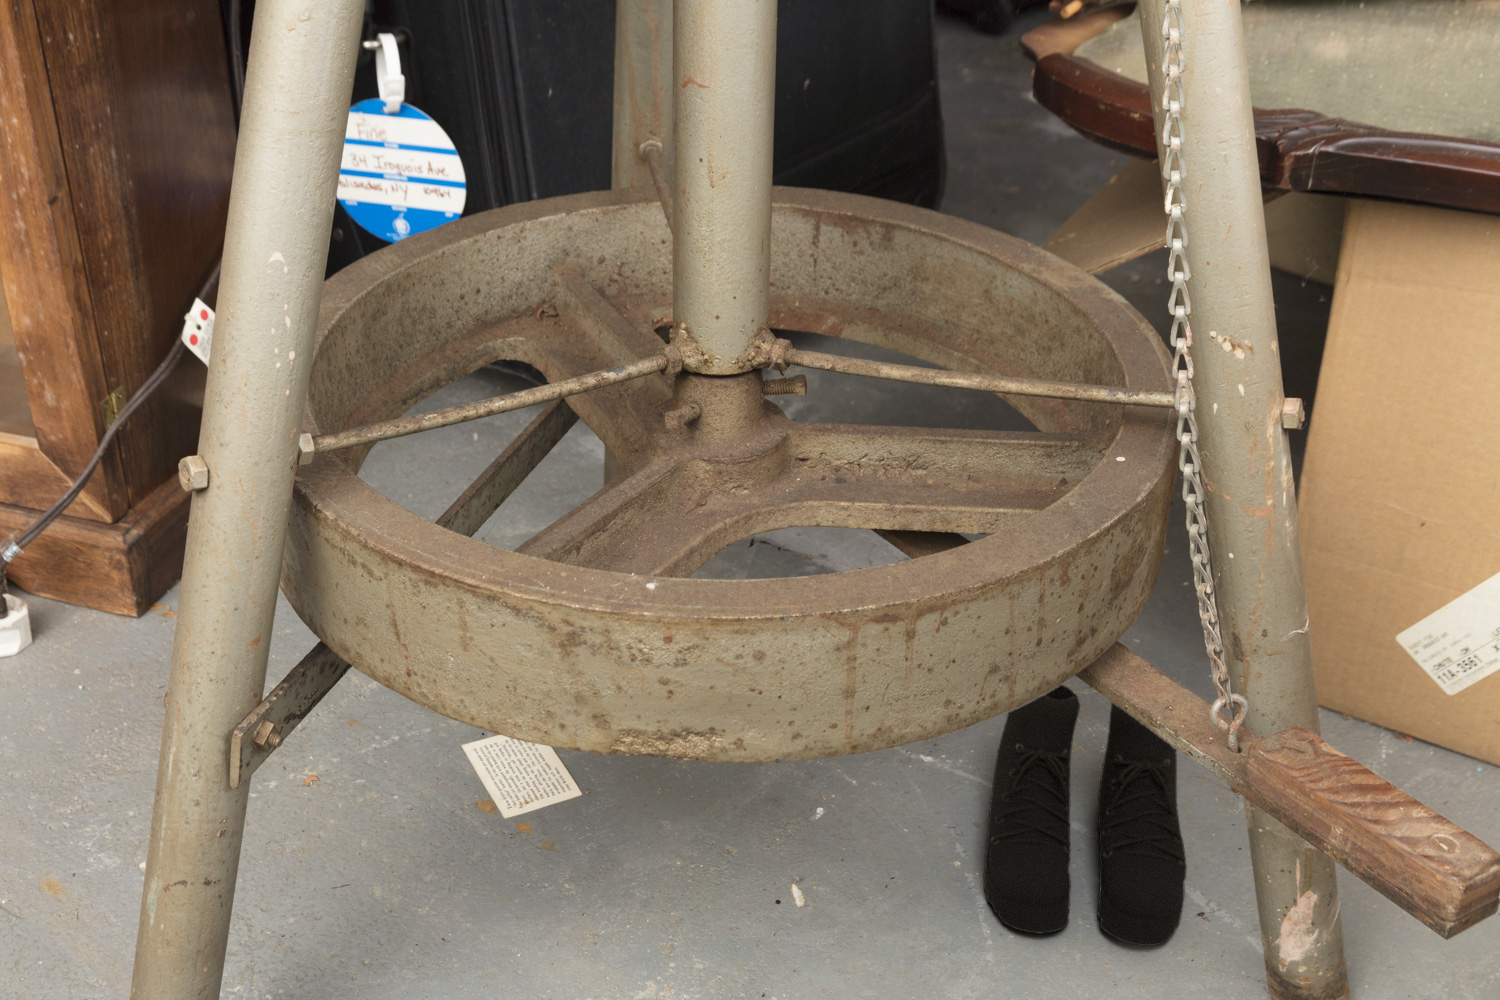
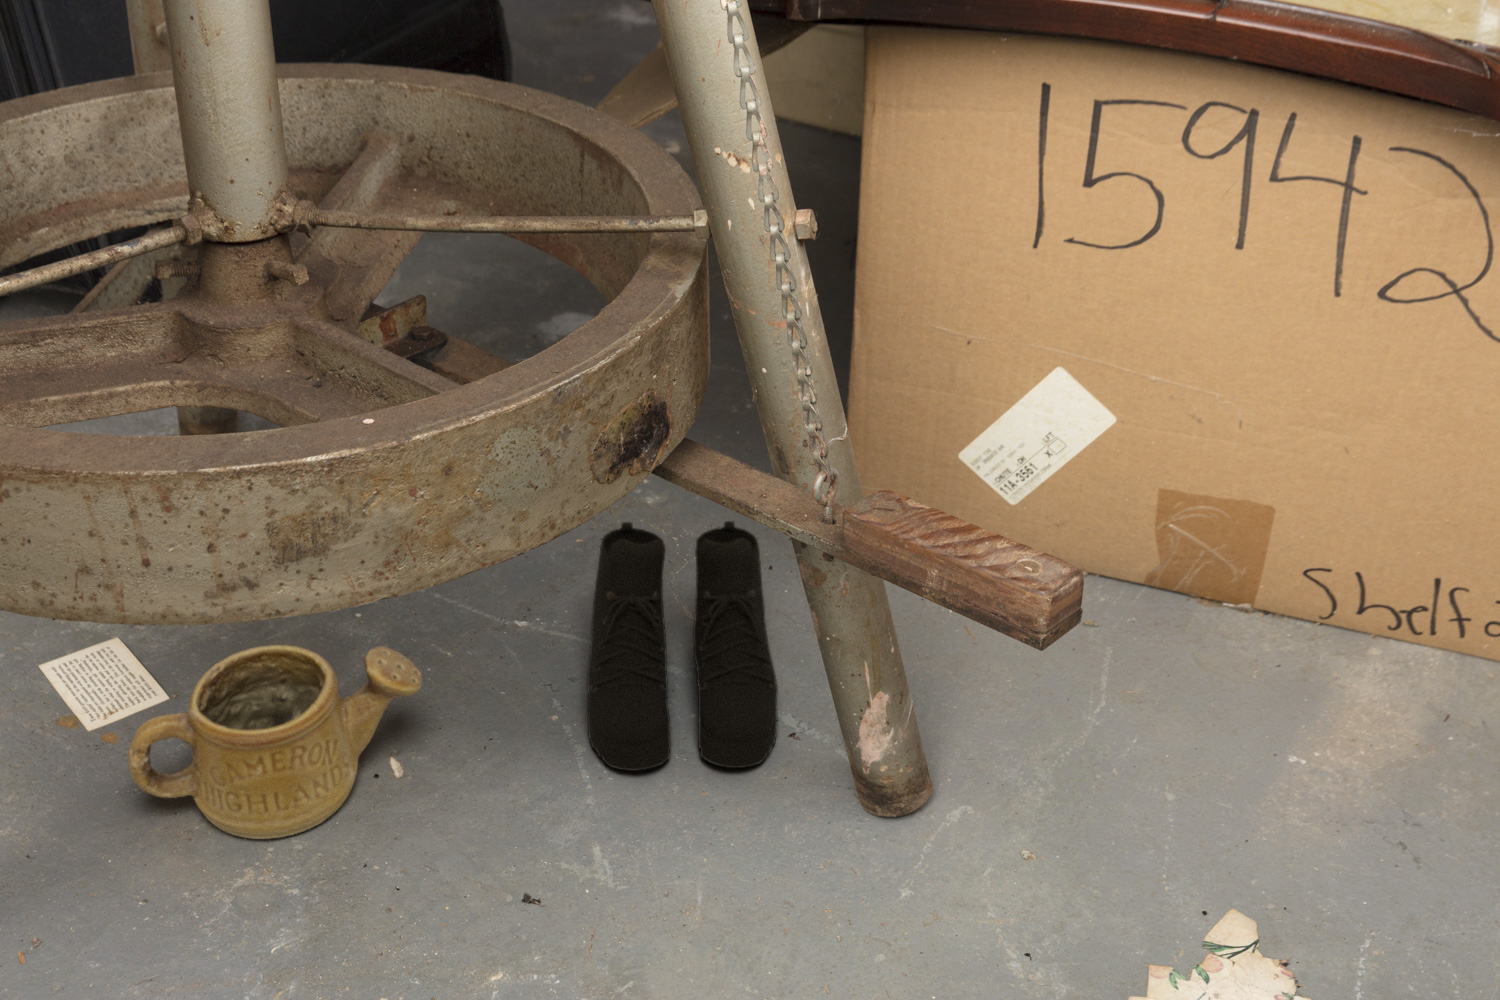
watering can: none [548,759,828,951] -> present [128,645,422,839]

